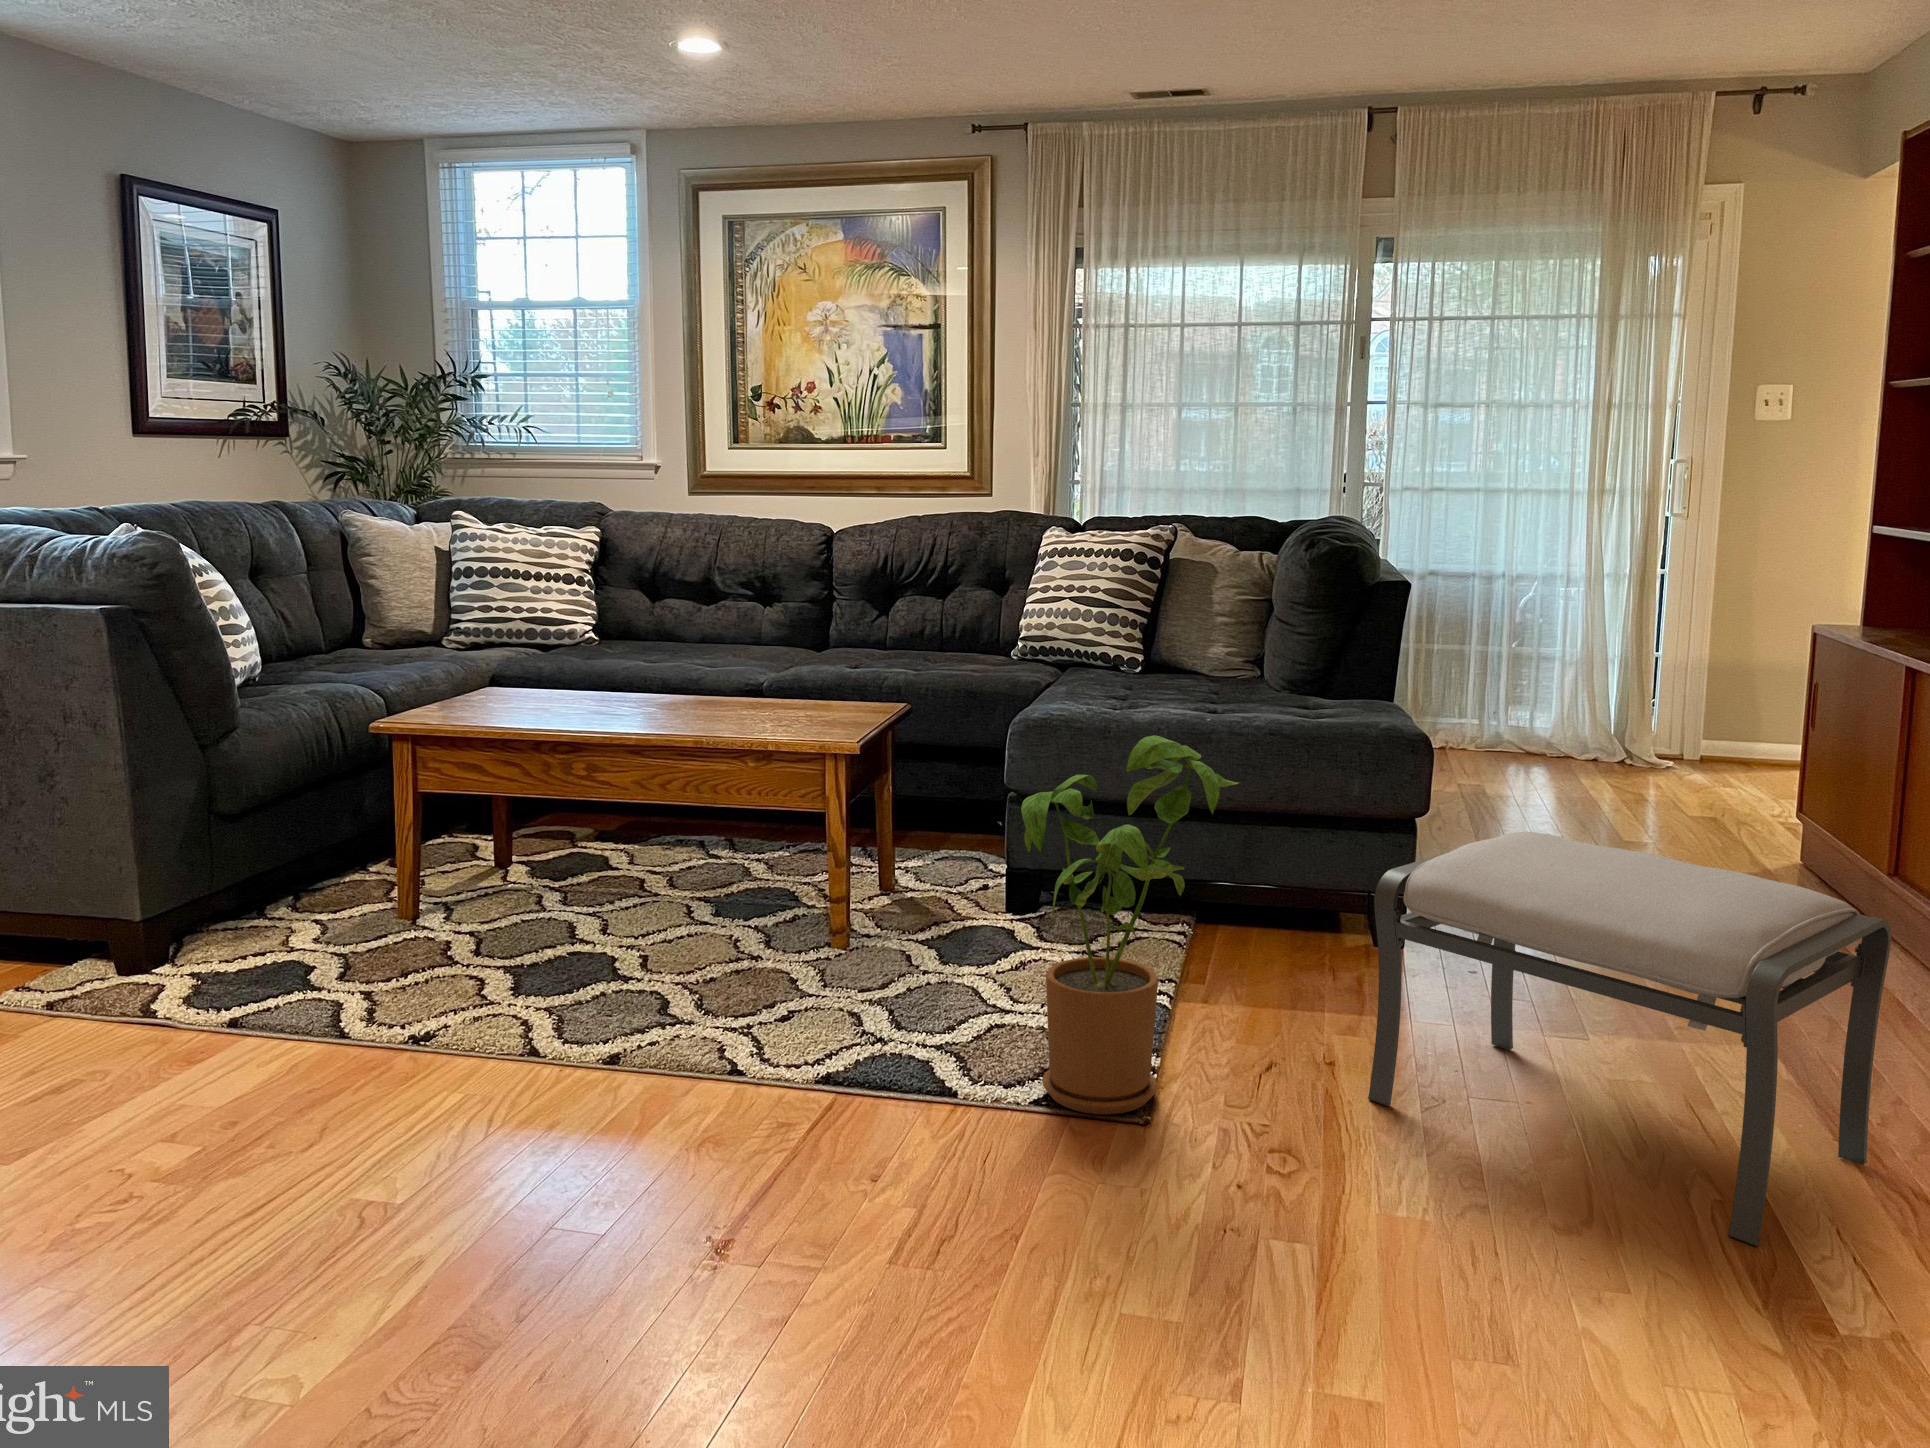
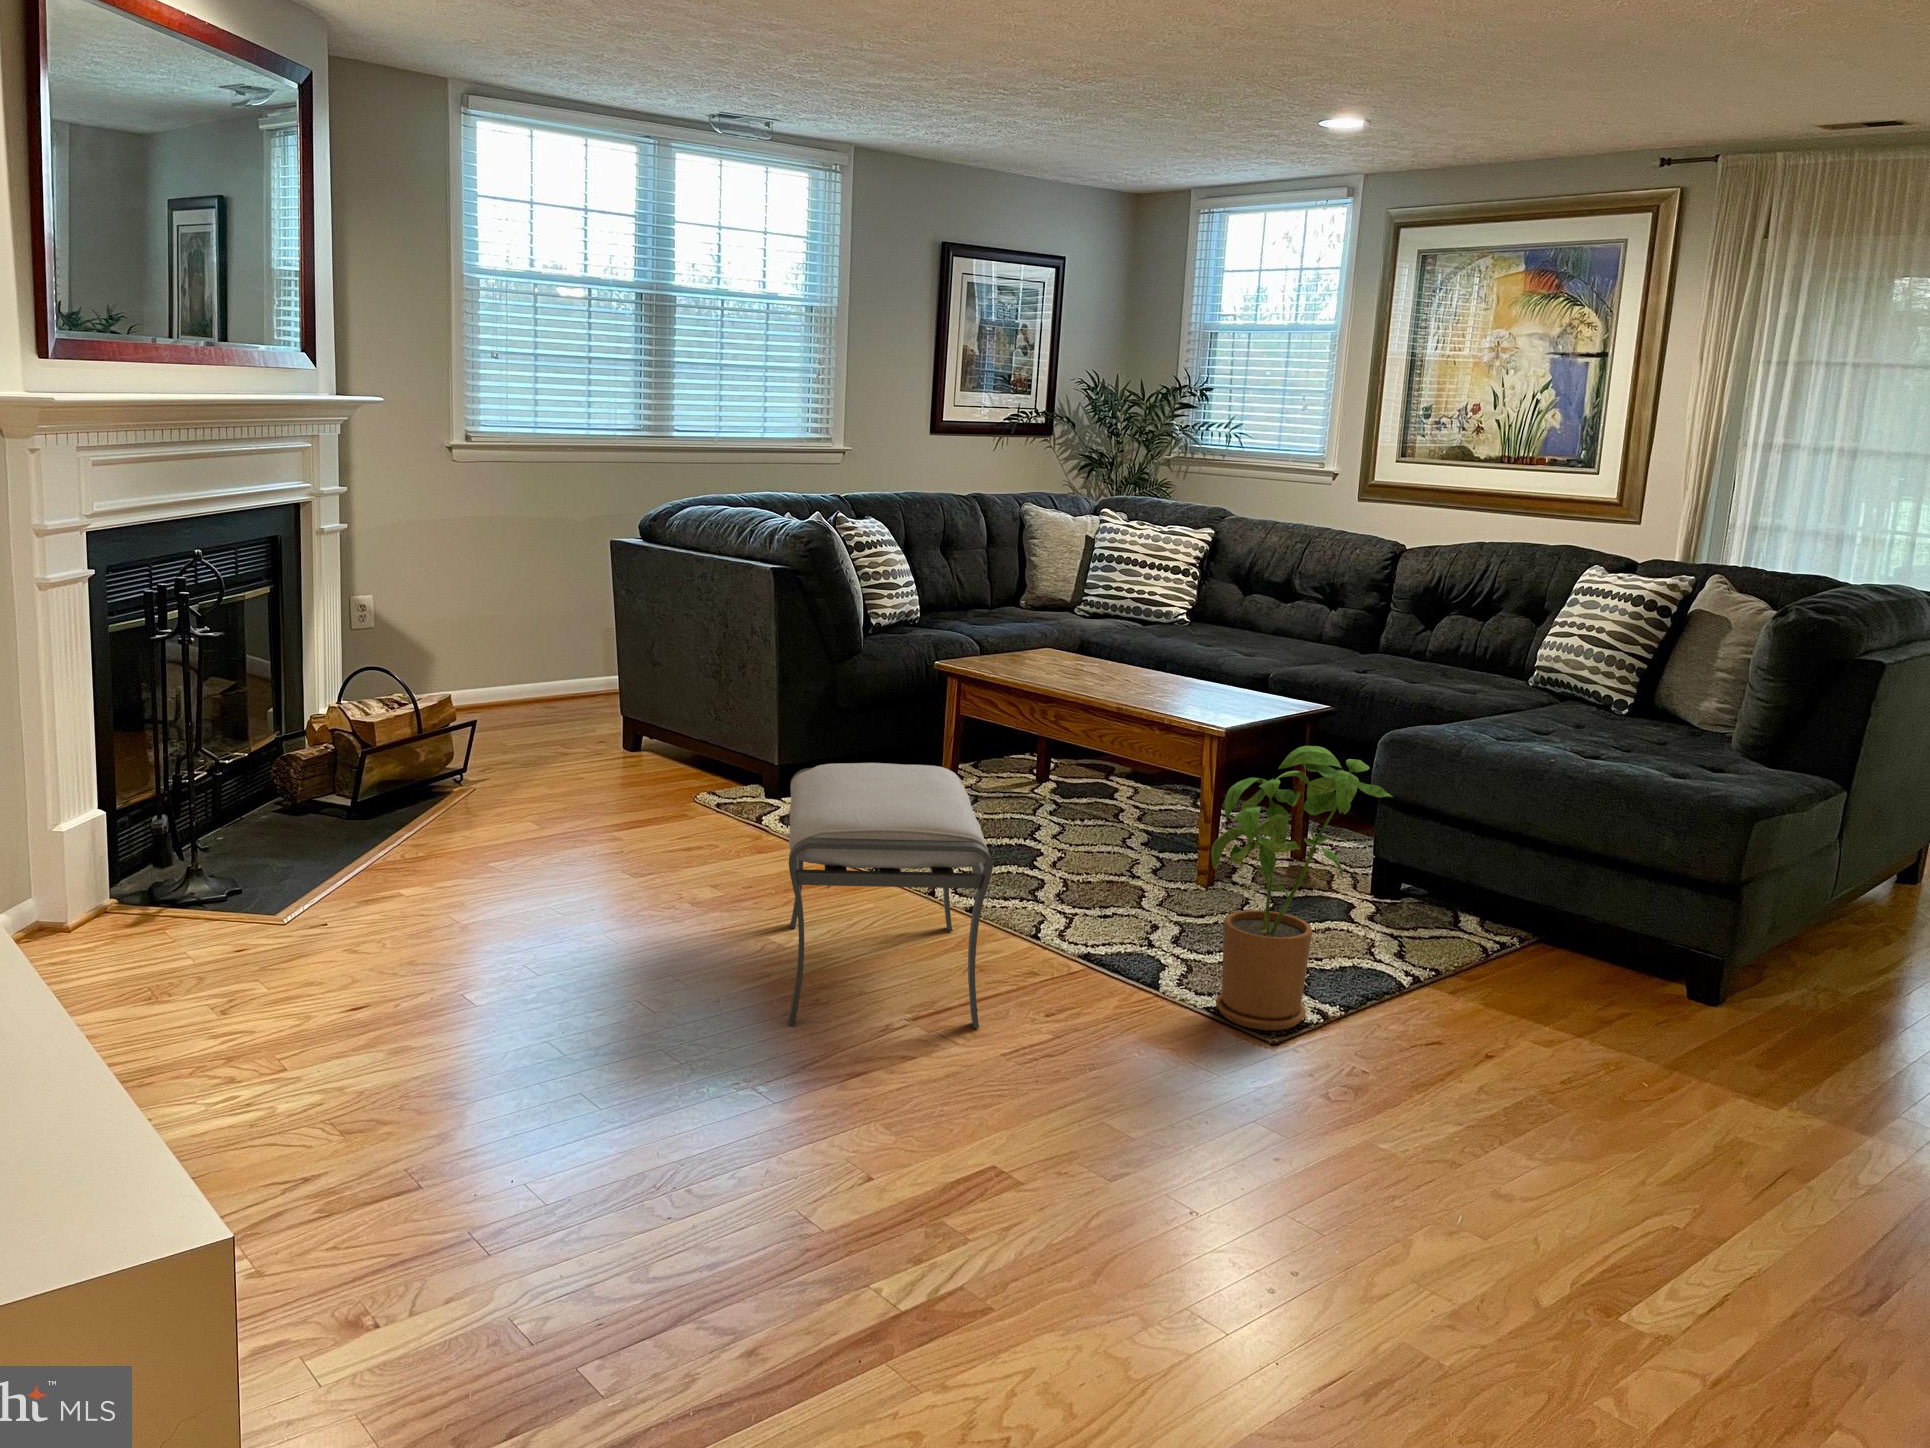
ottoman: present [1368,832,1891,1246] -> present [789,763,993,1028]

